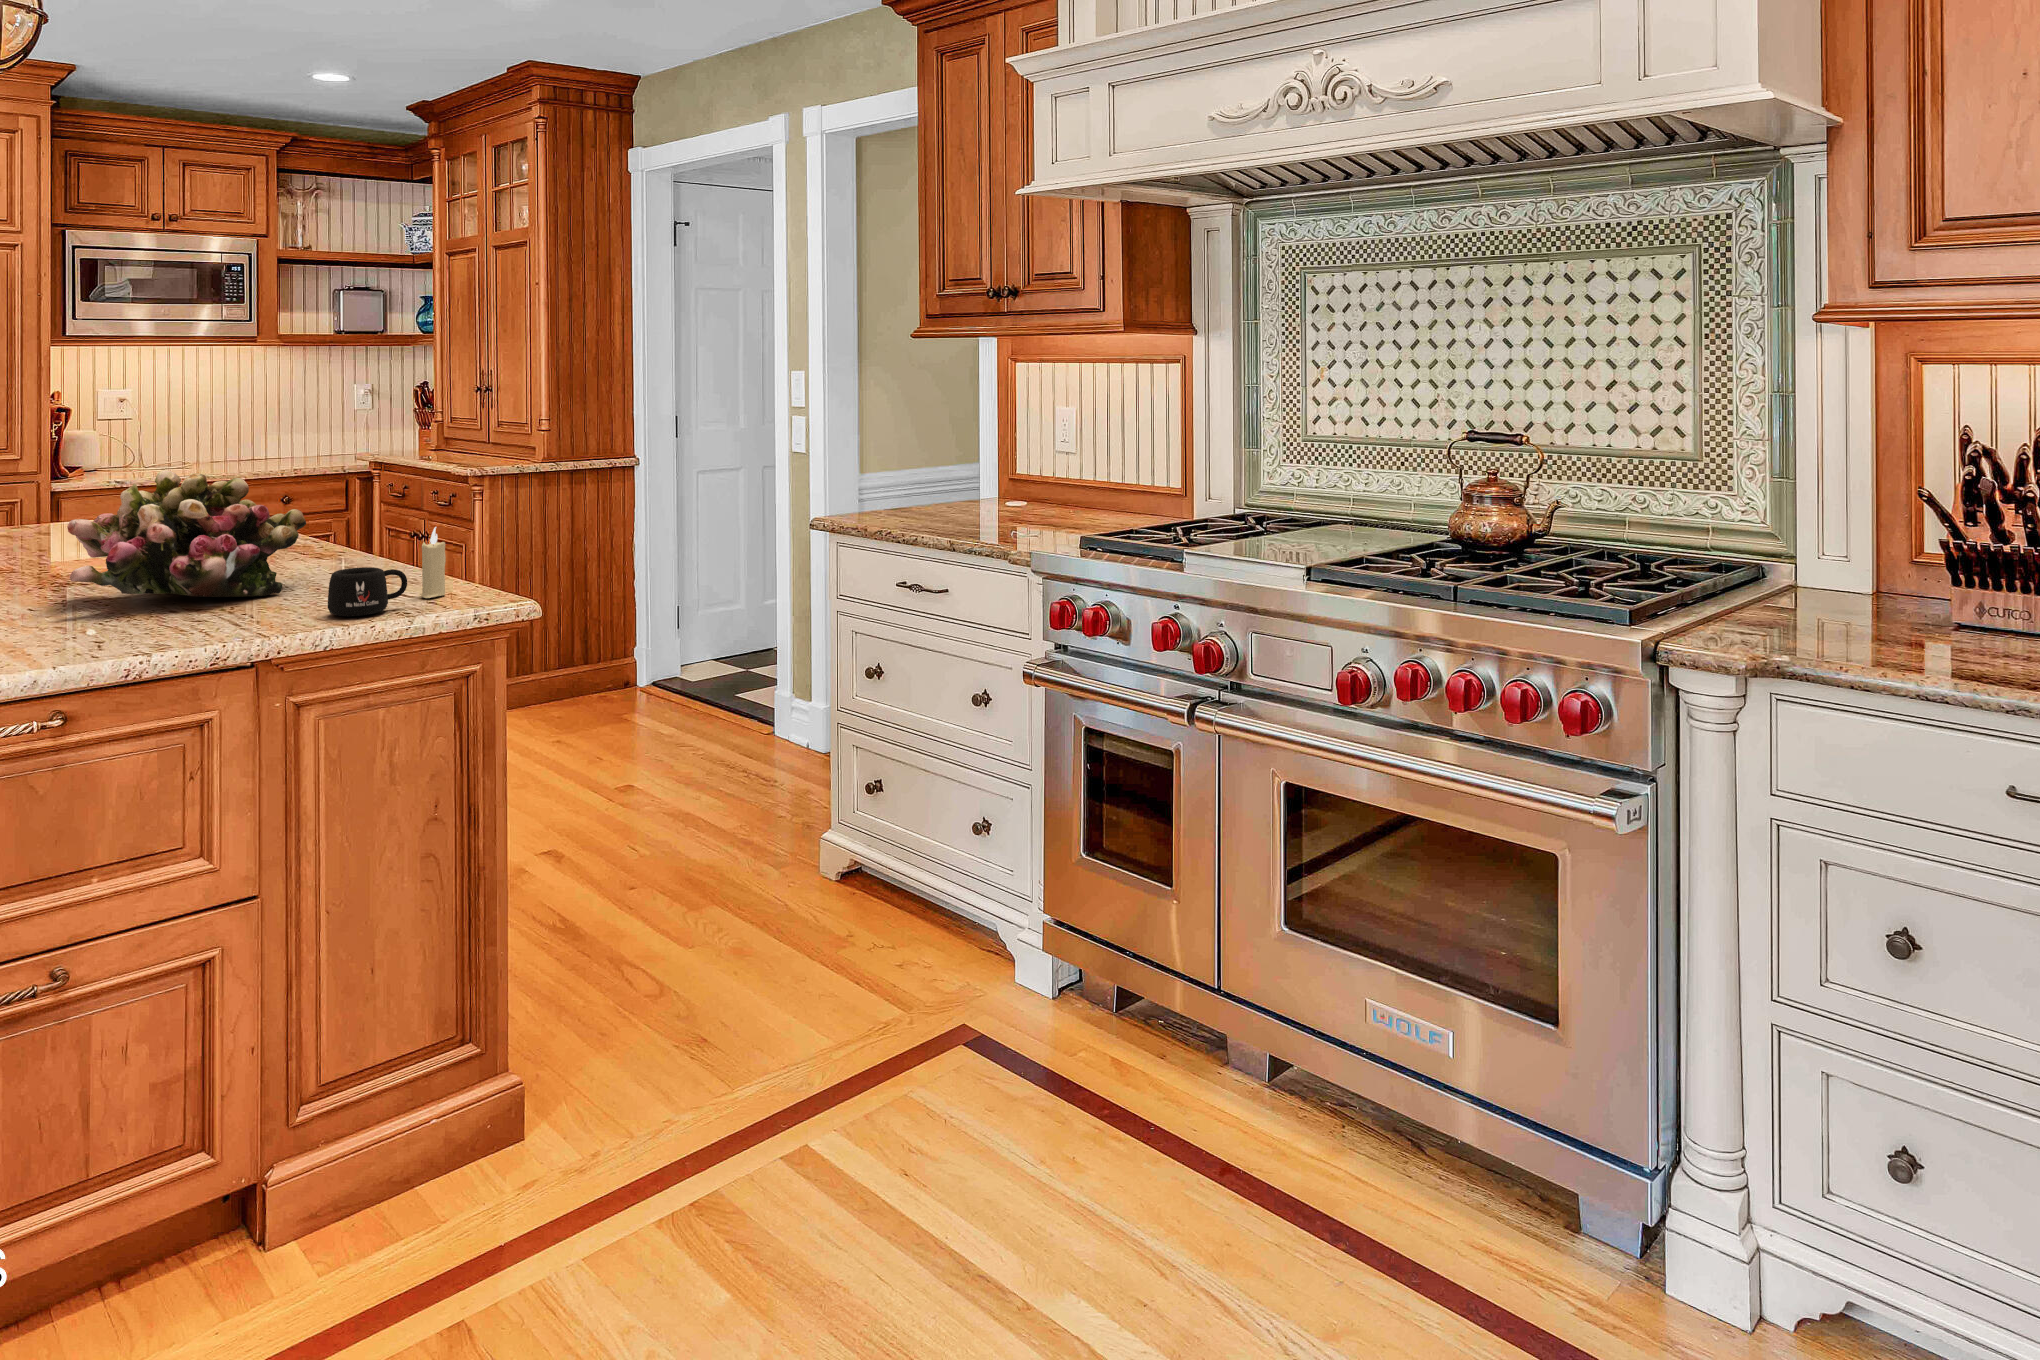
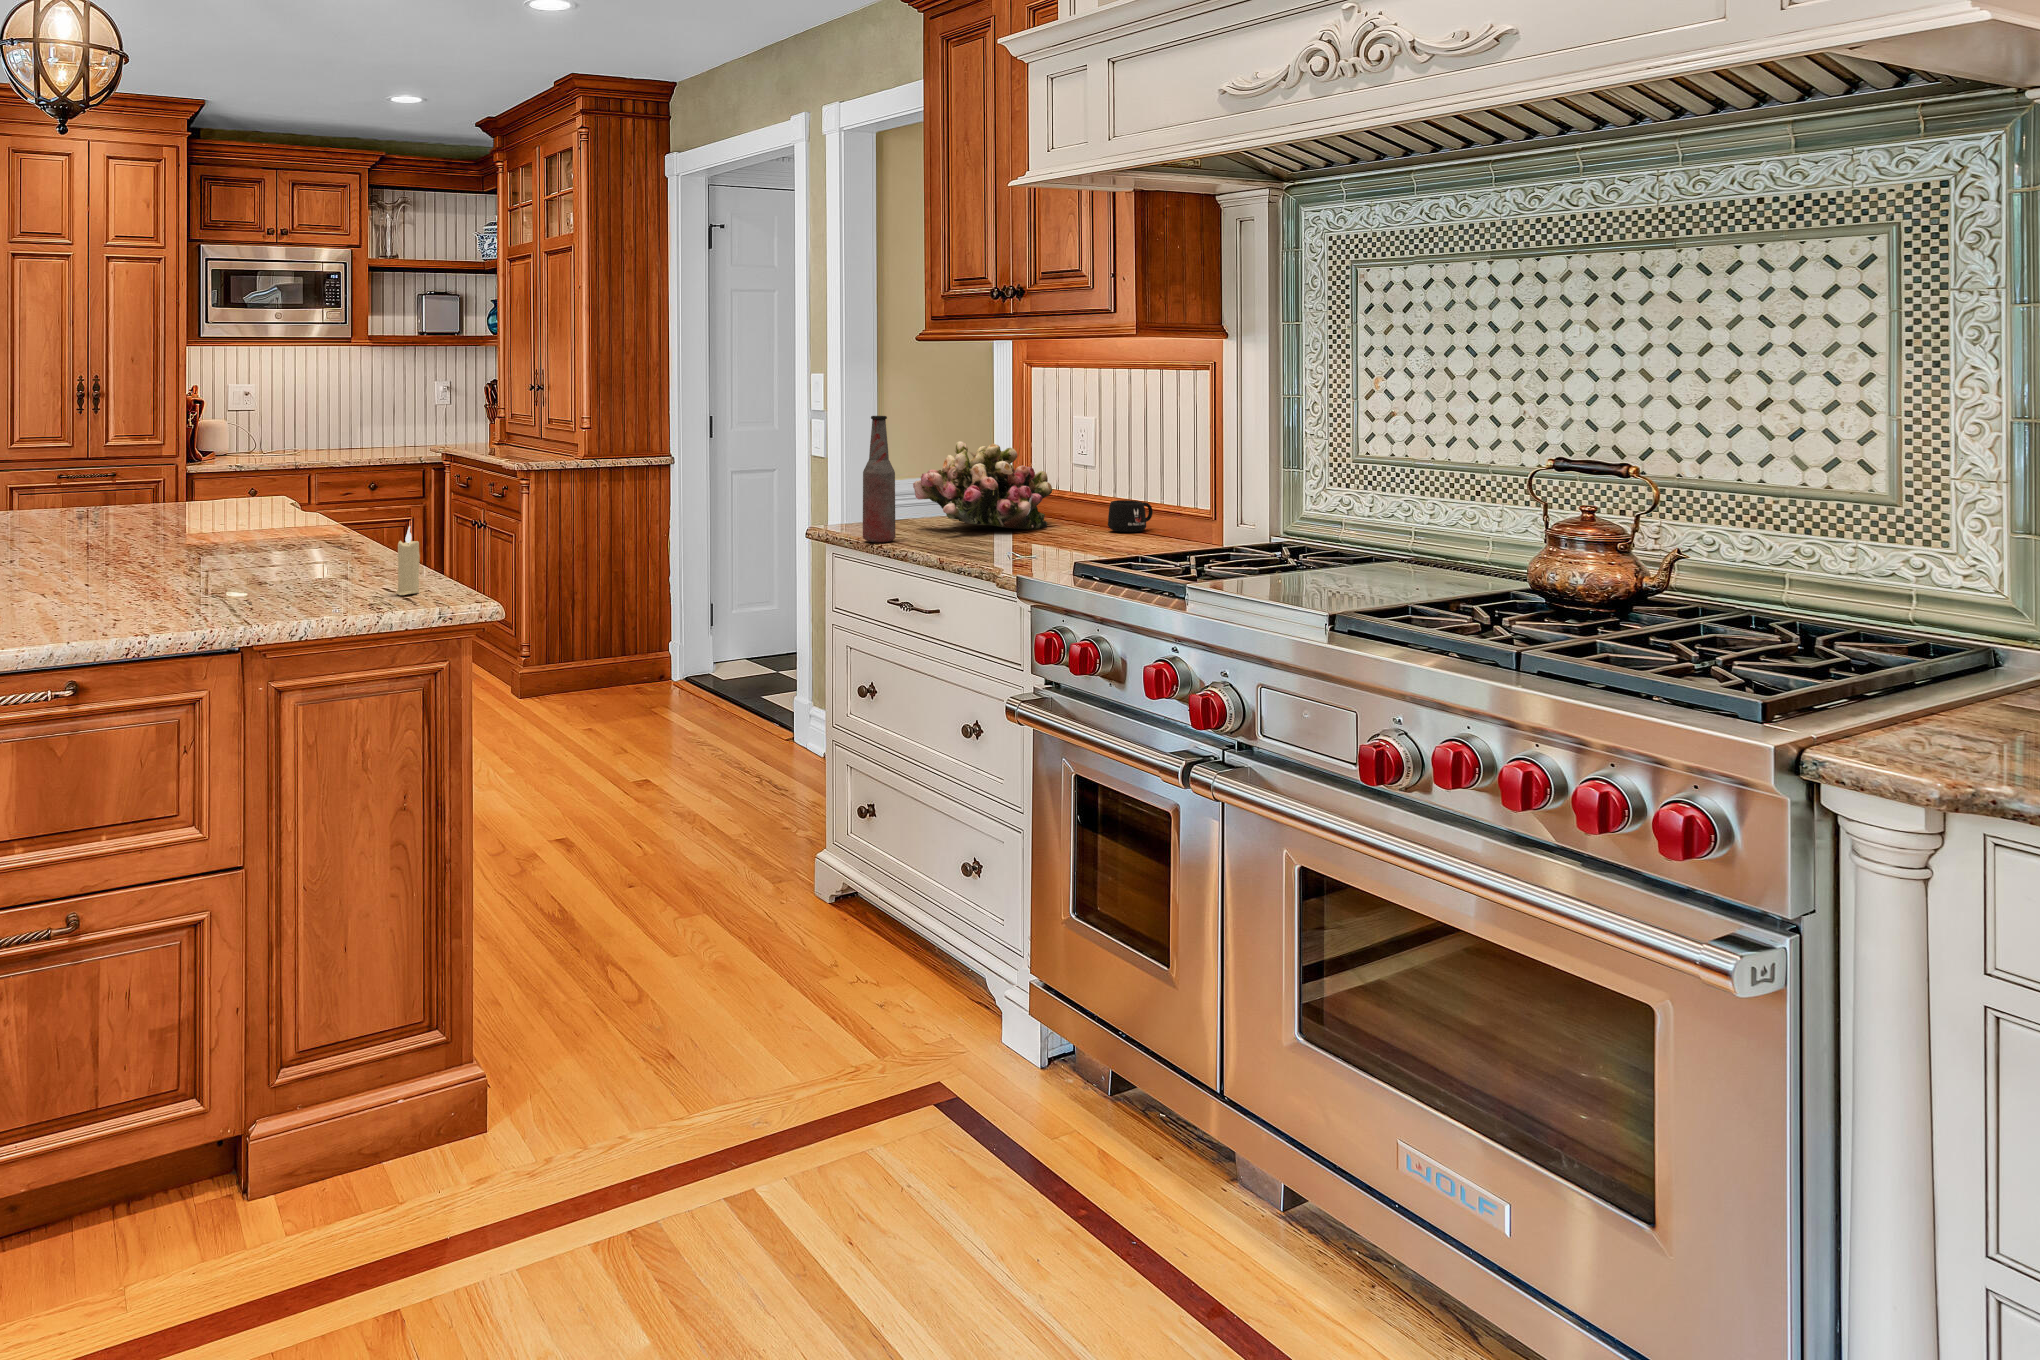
bottle: none [866,409,897,530] -> present [863,416,895,543]
flower arrangement: present [67,470,306,597] -> present [913,441,1052,530]
mug: present [328,567,407,616] -> present [1108,500,1153,532]

